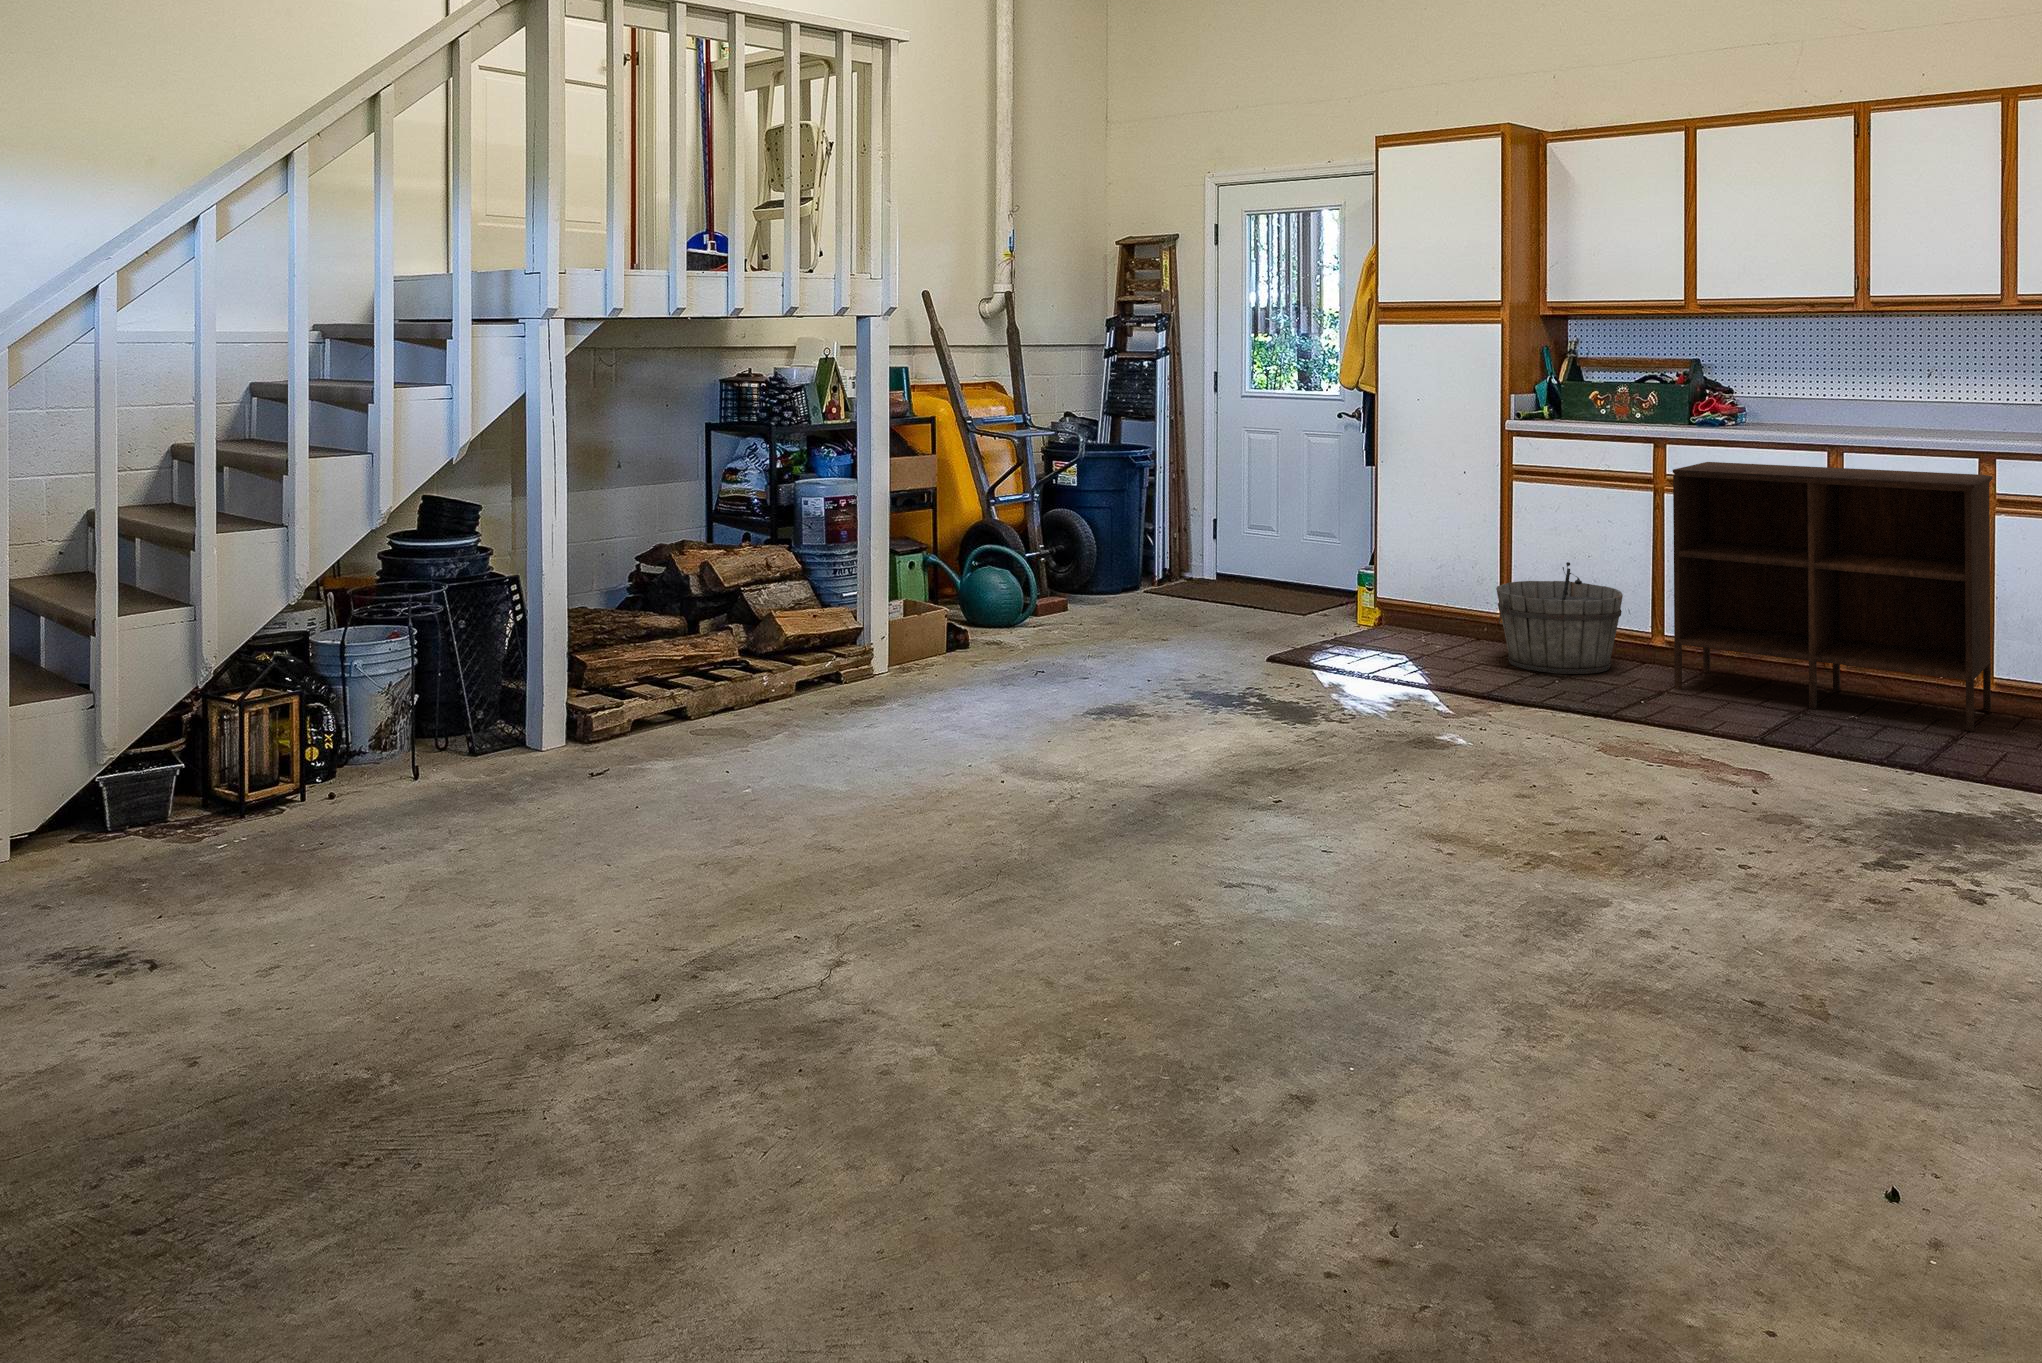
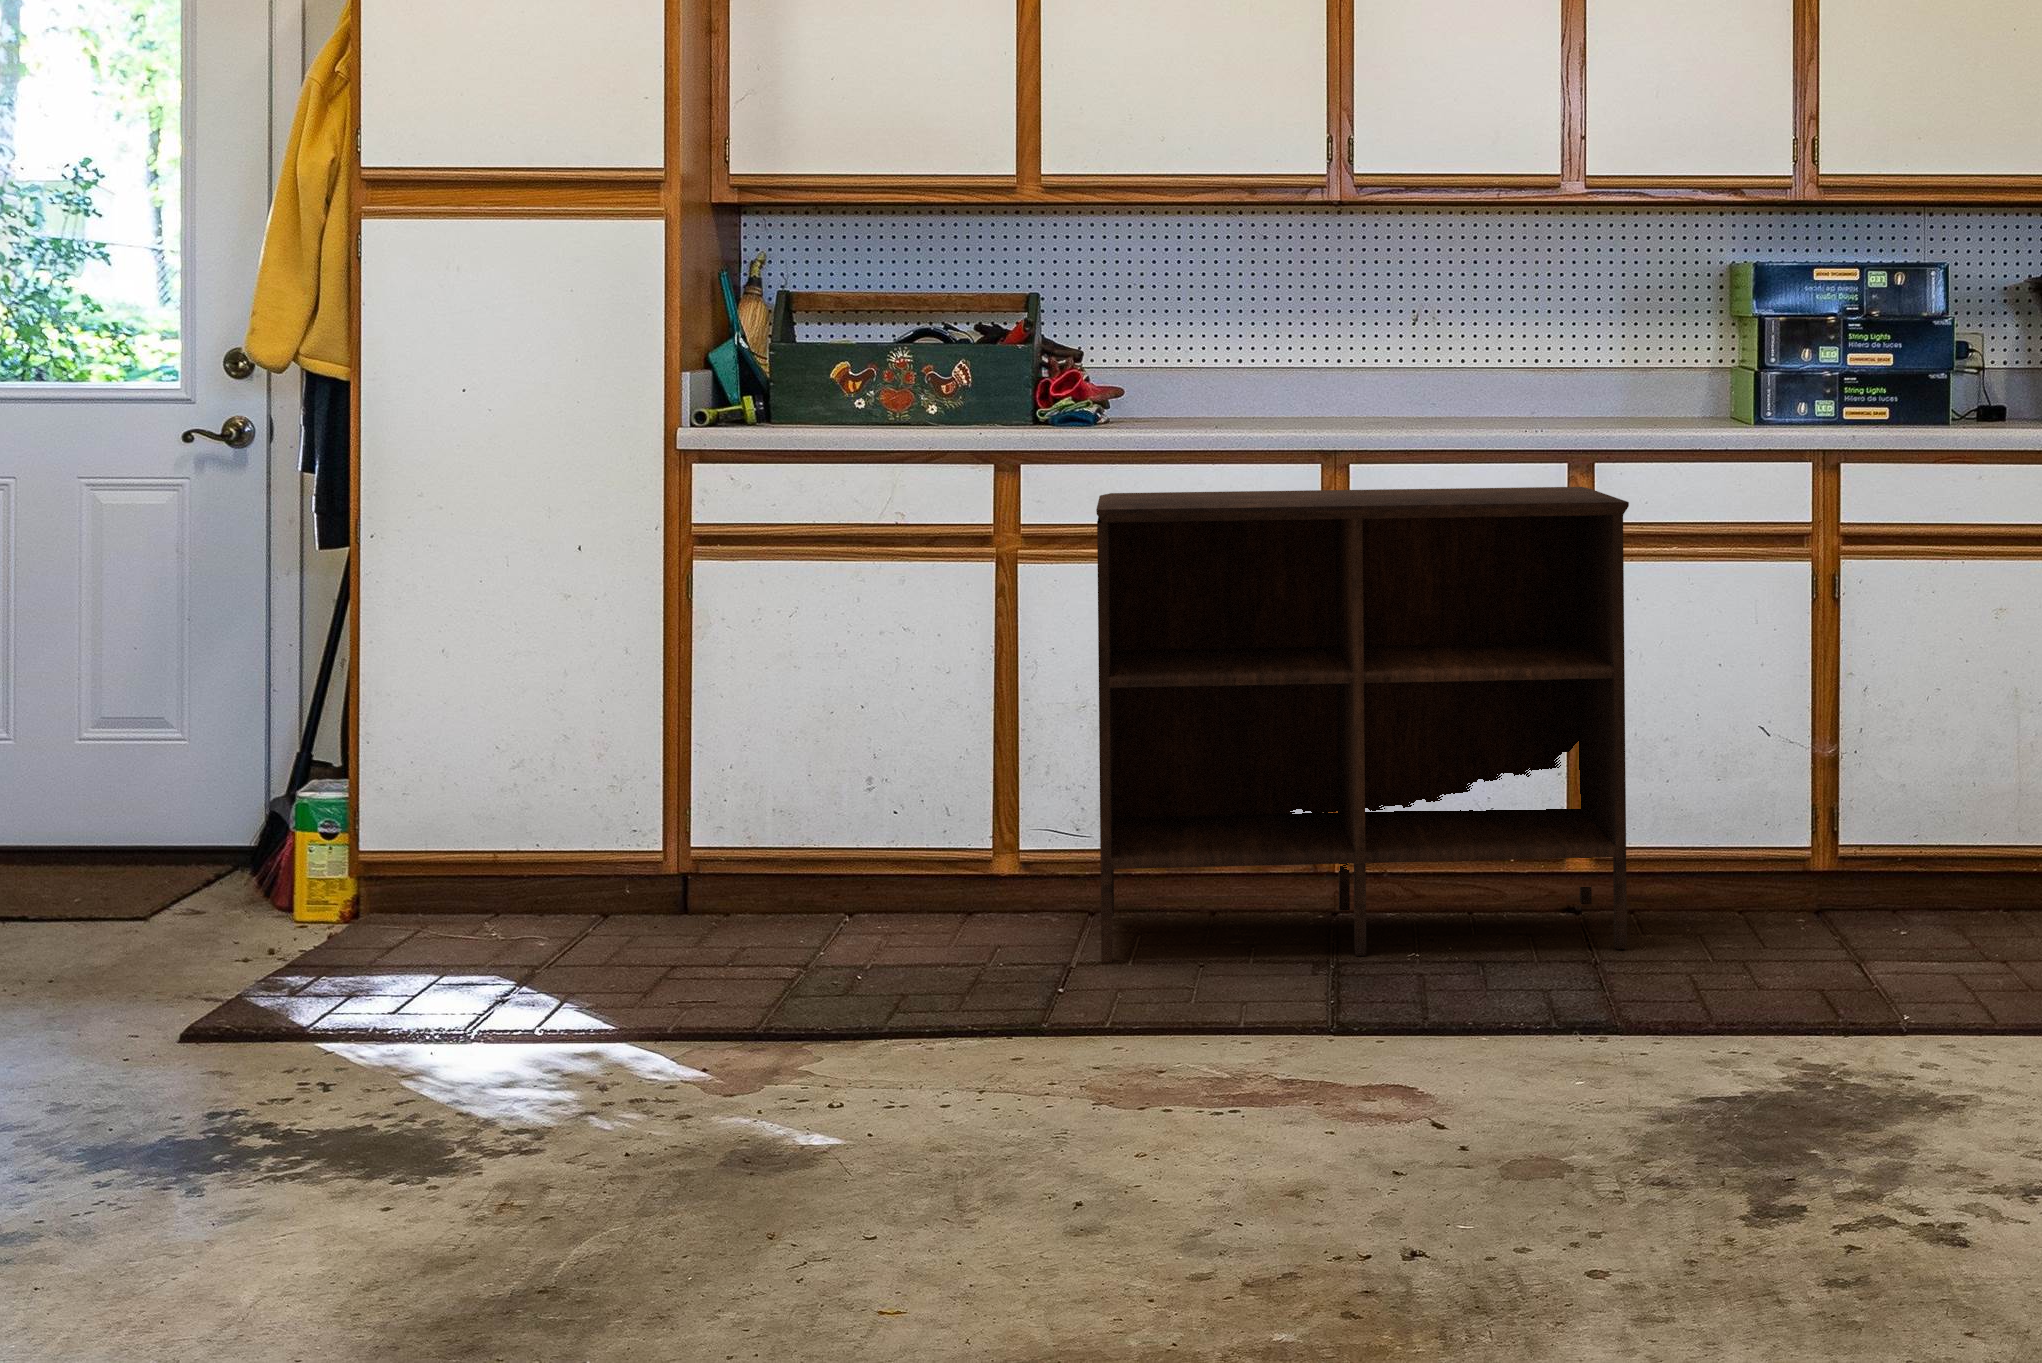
wooden bucket: present [1496,562,1623,674] -> none [700,726,967,975]

